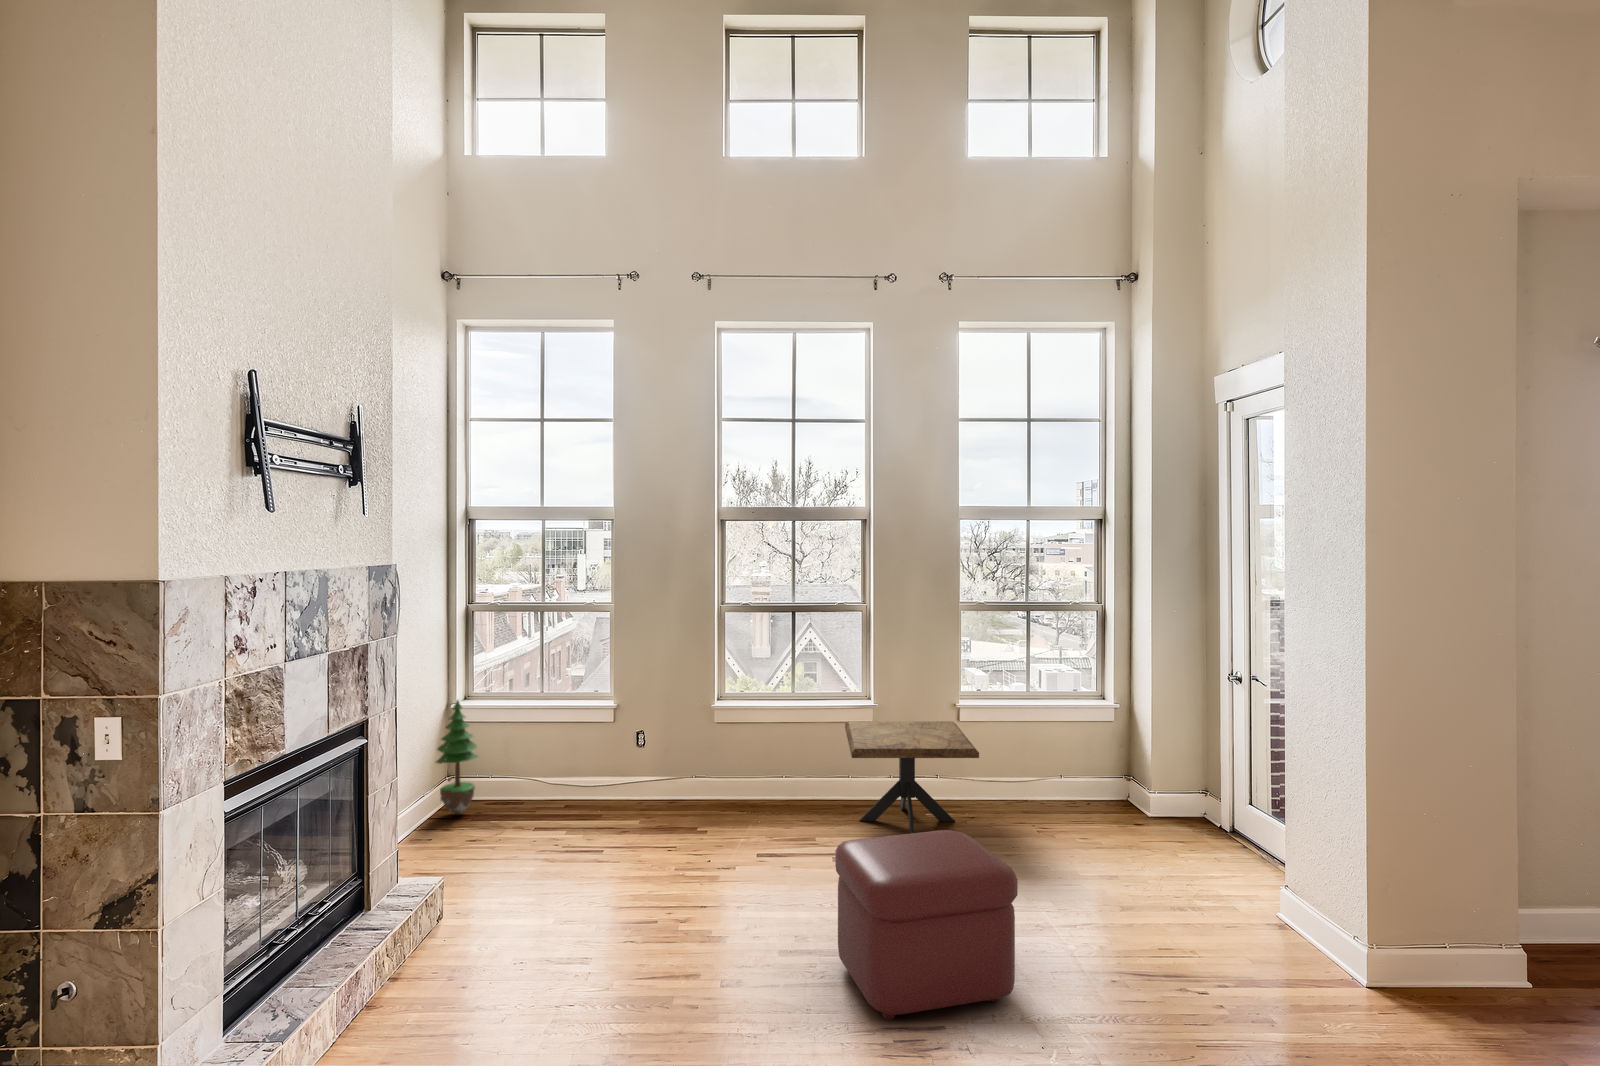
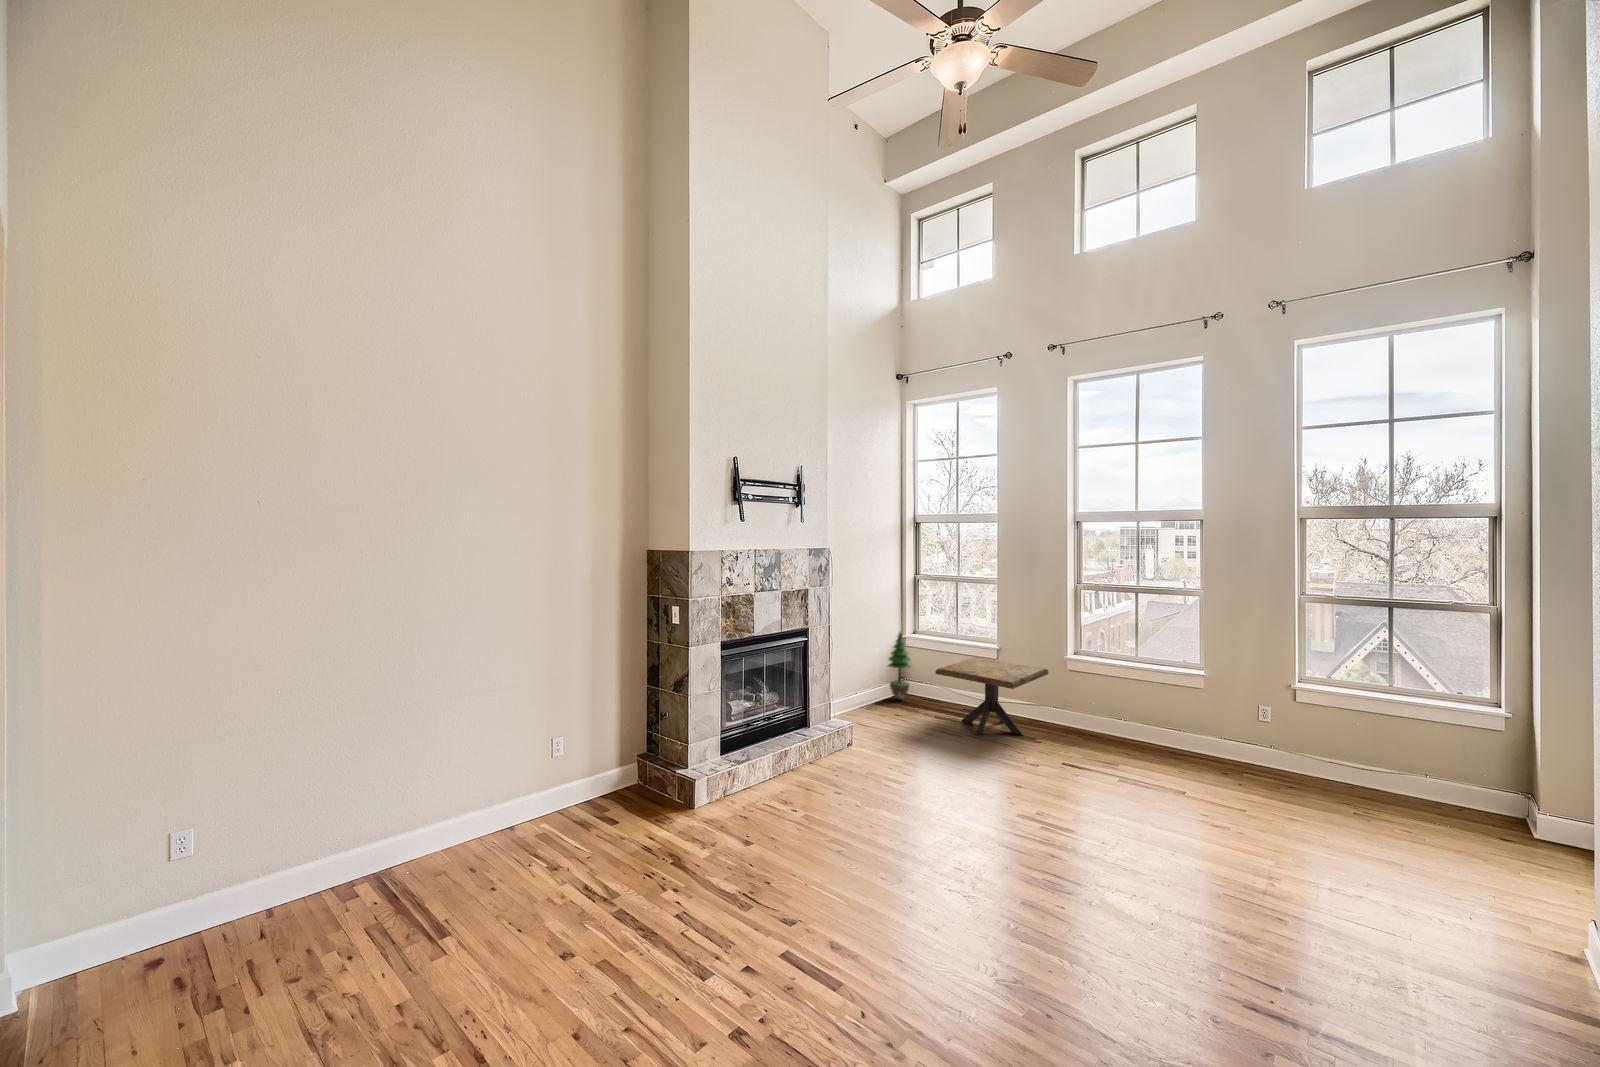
side table: present [845,721,979,833] -> present [935,657,1048,735]
ottoman: present [835,830,1018,1020] -> none [1024,758,1161,913]

